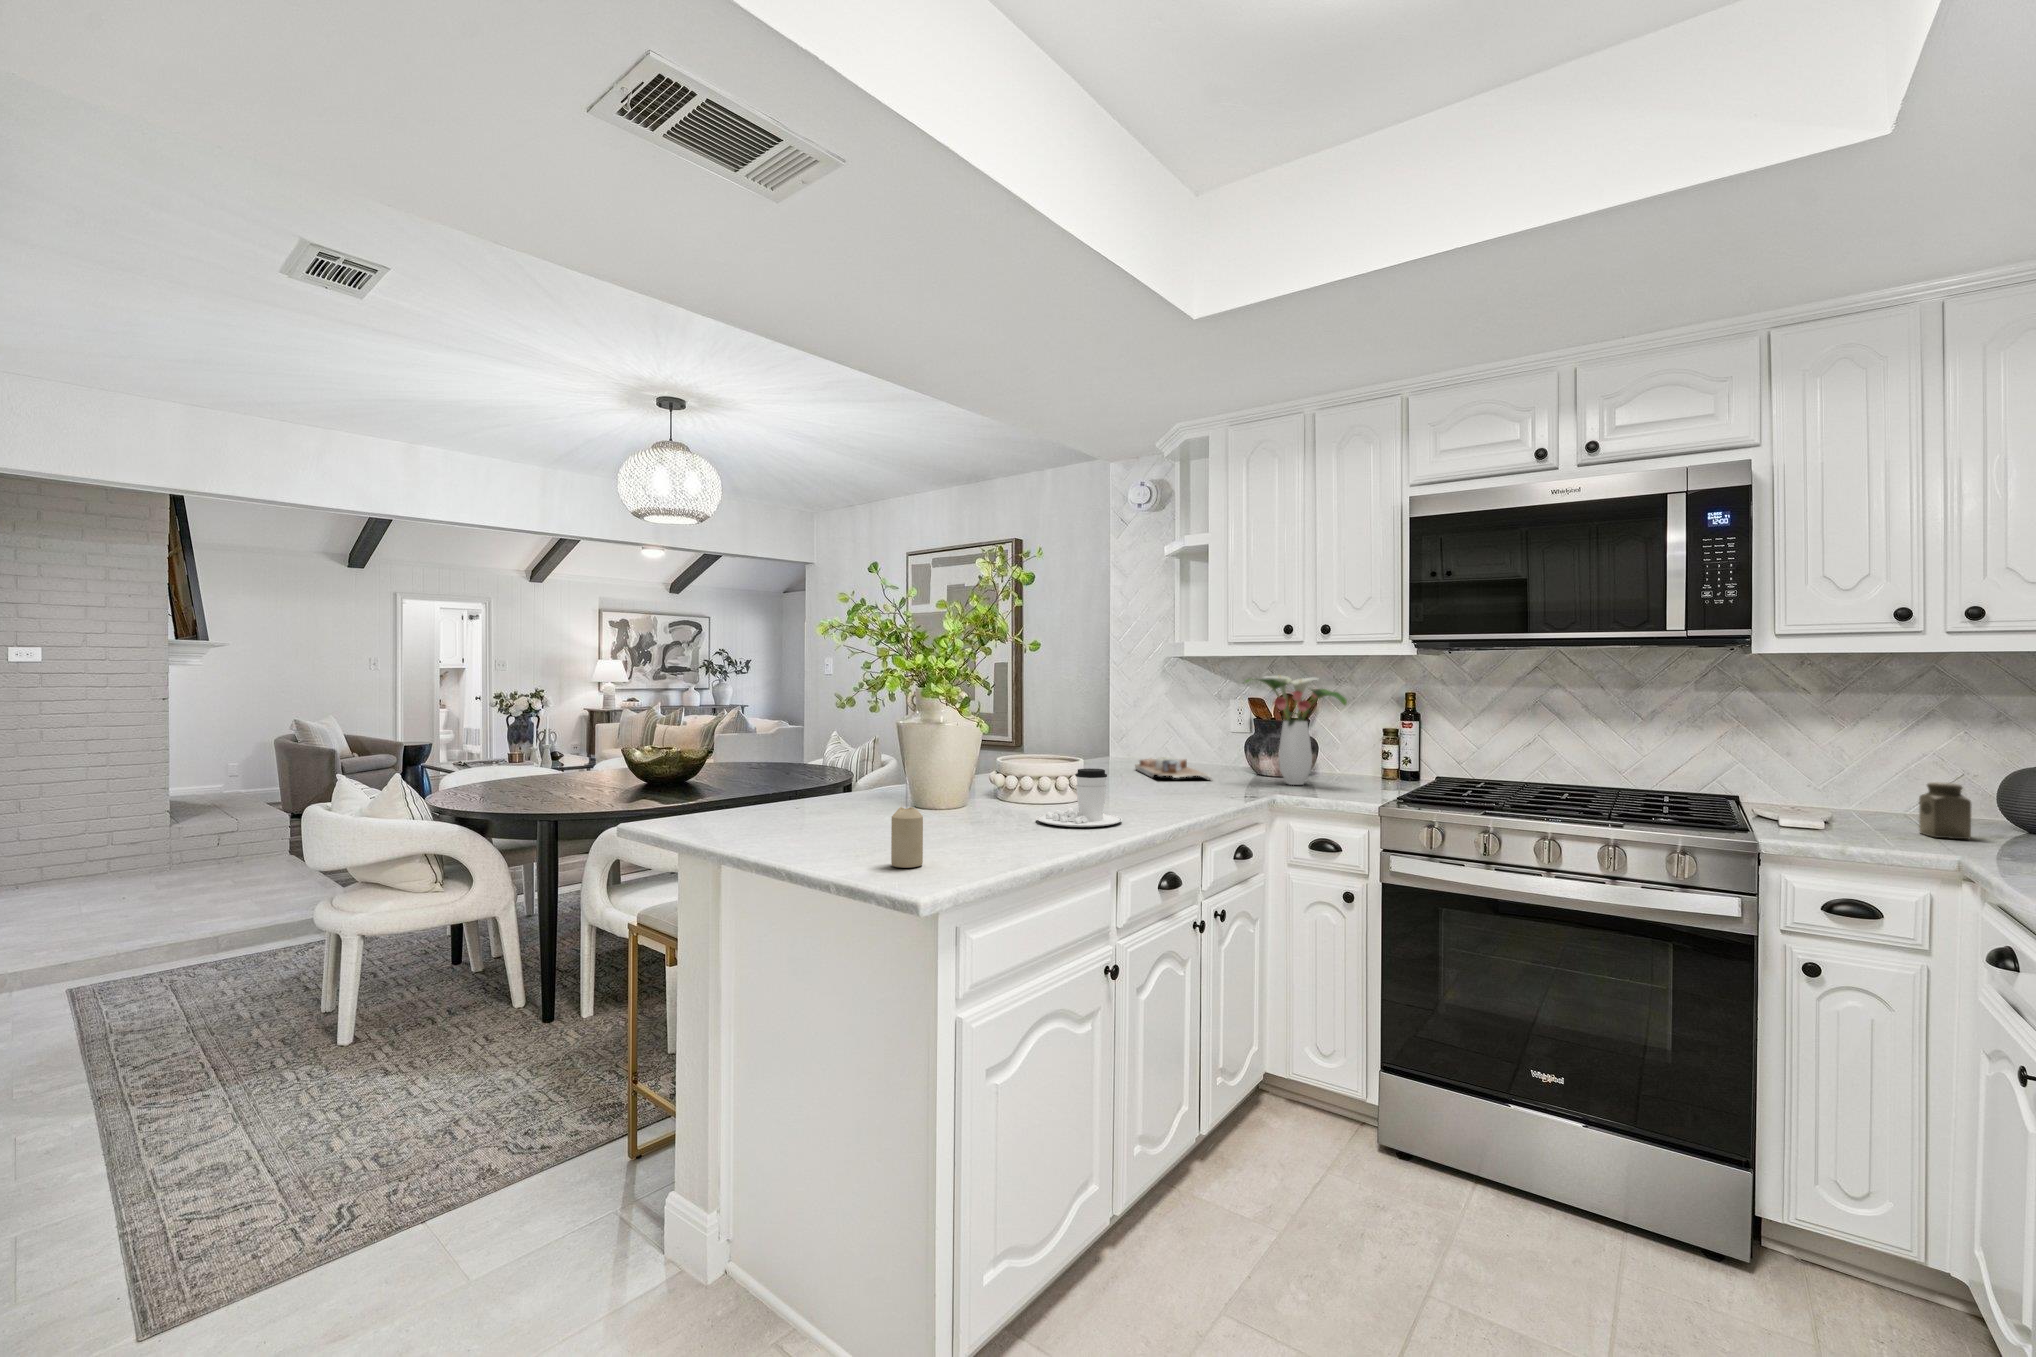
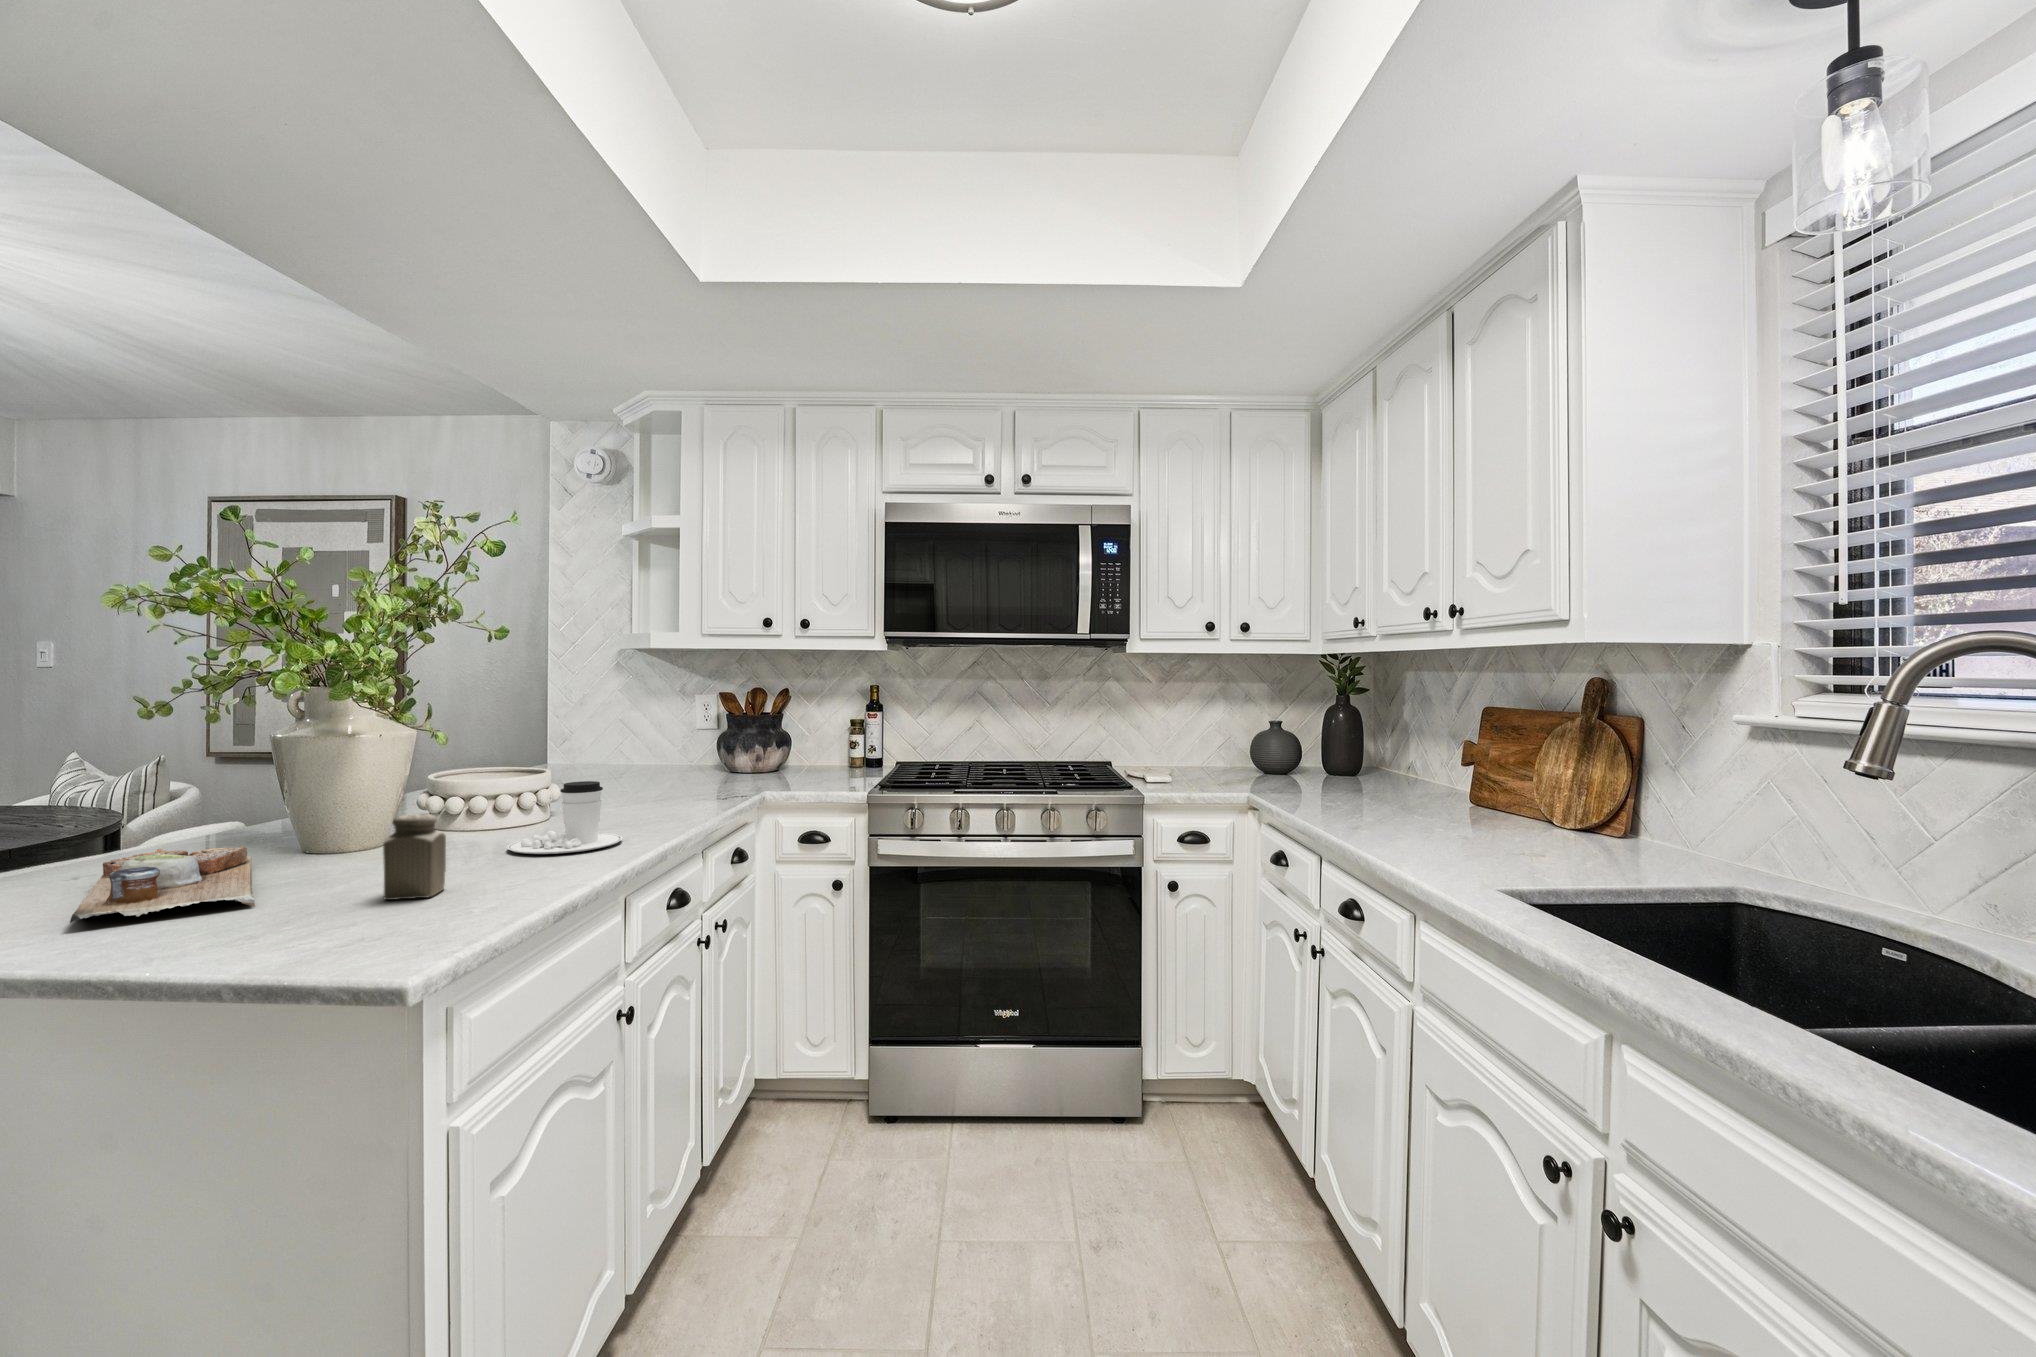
flower arrangement: present [1246,675,1347,785] -> none [730,668,832,780]
cutting board: present [1135,757,1212,780] -> present [70,846,255,923]
salt shaker: present [1919,782,1971,839] -> present [383,814,446,900]
candle: present [891,807,923,868] -> none [321,857,375,943]

